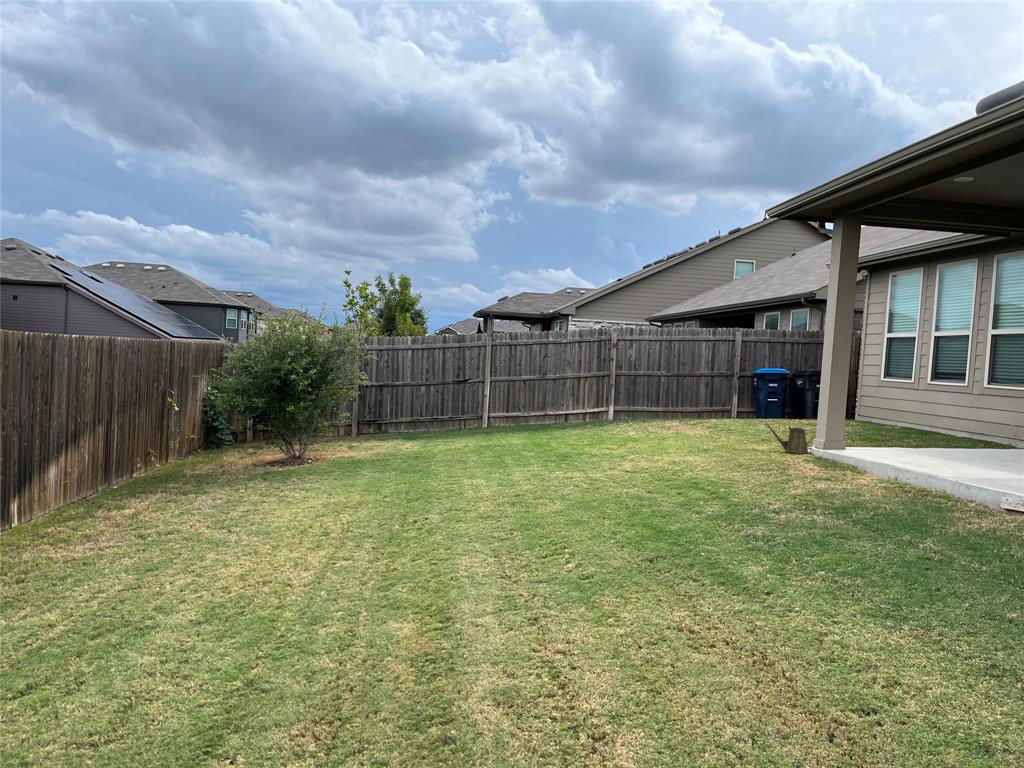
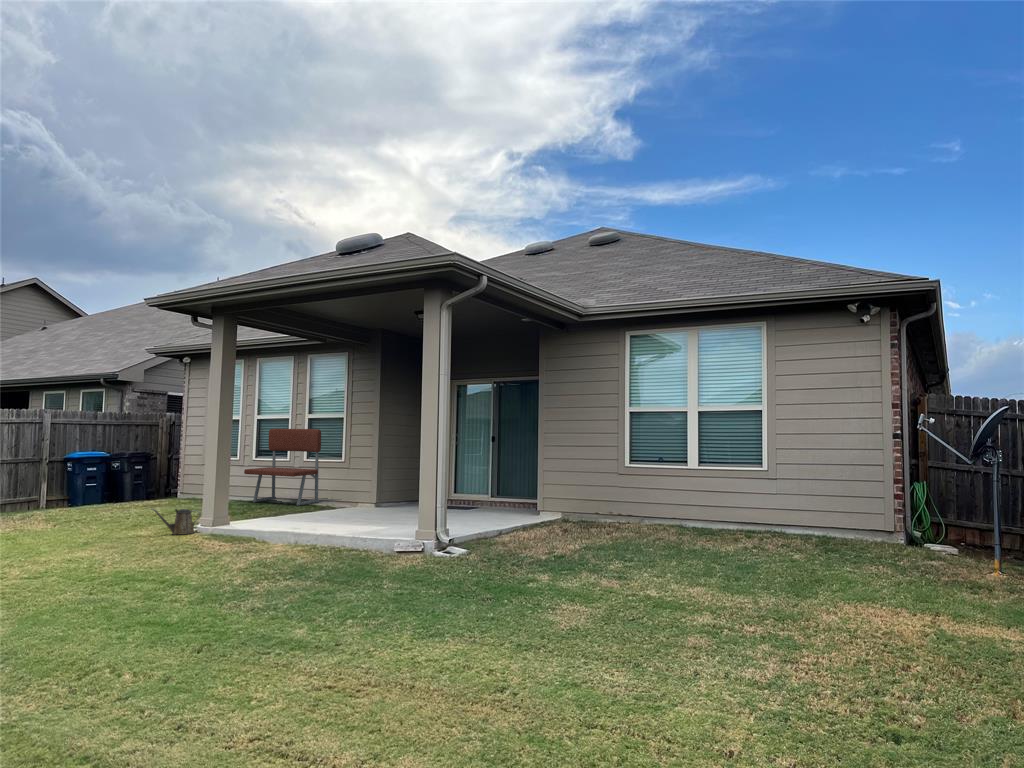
bench: none [905,347,1004,442] -> present [244,429,321,506]

